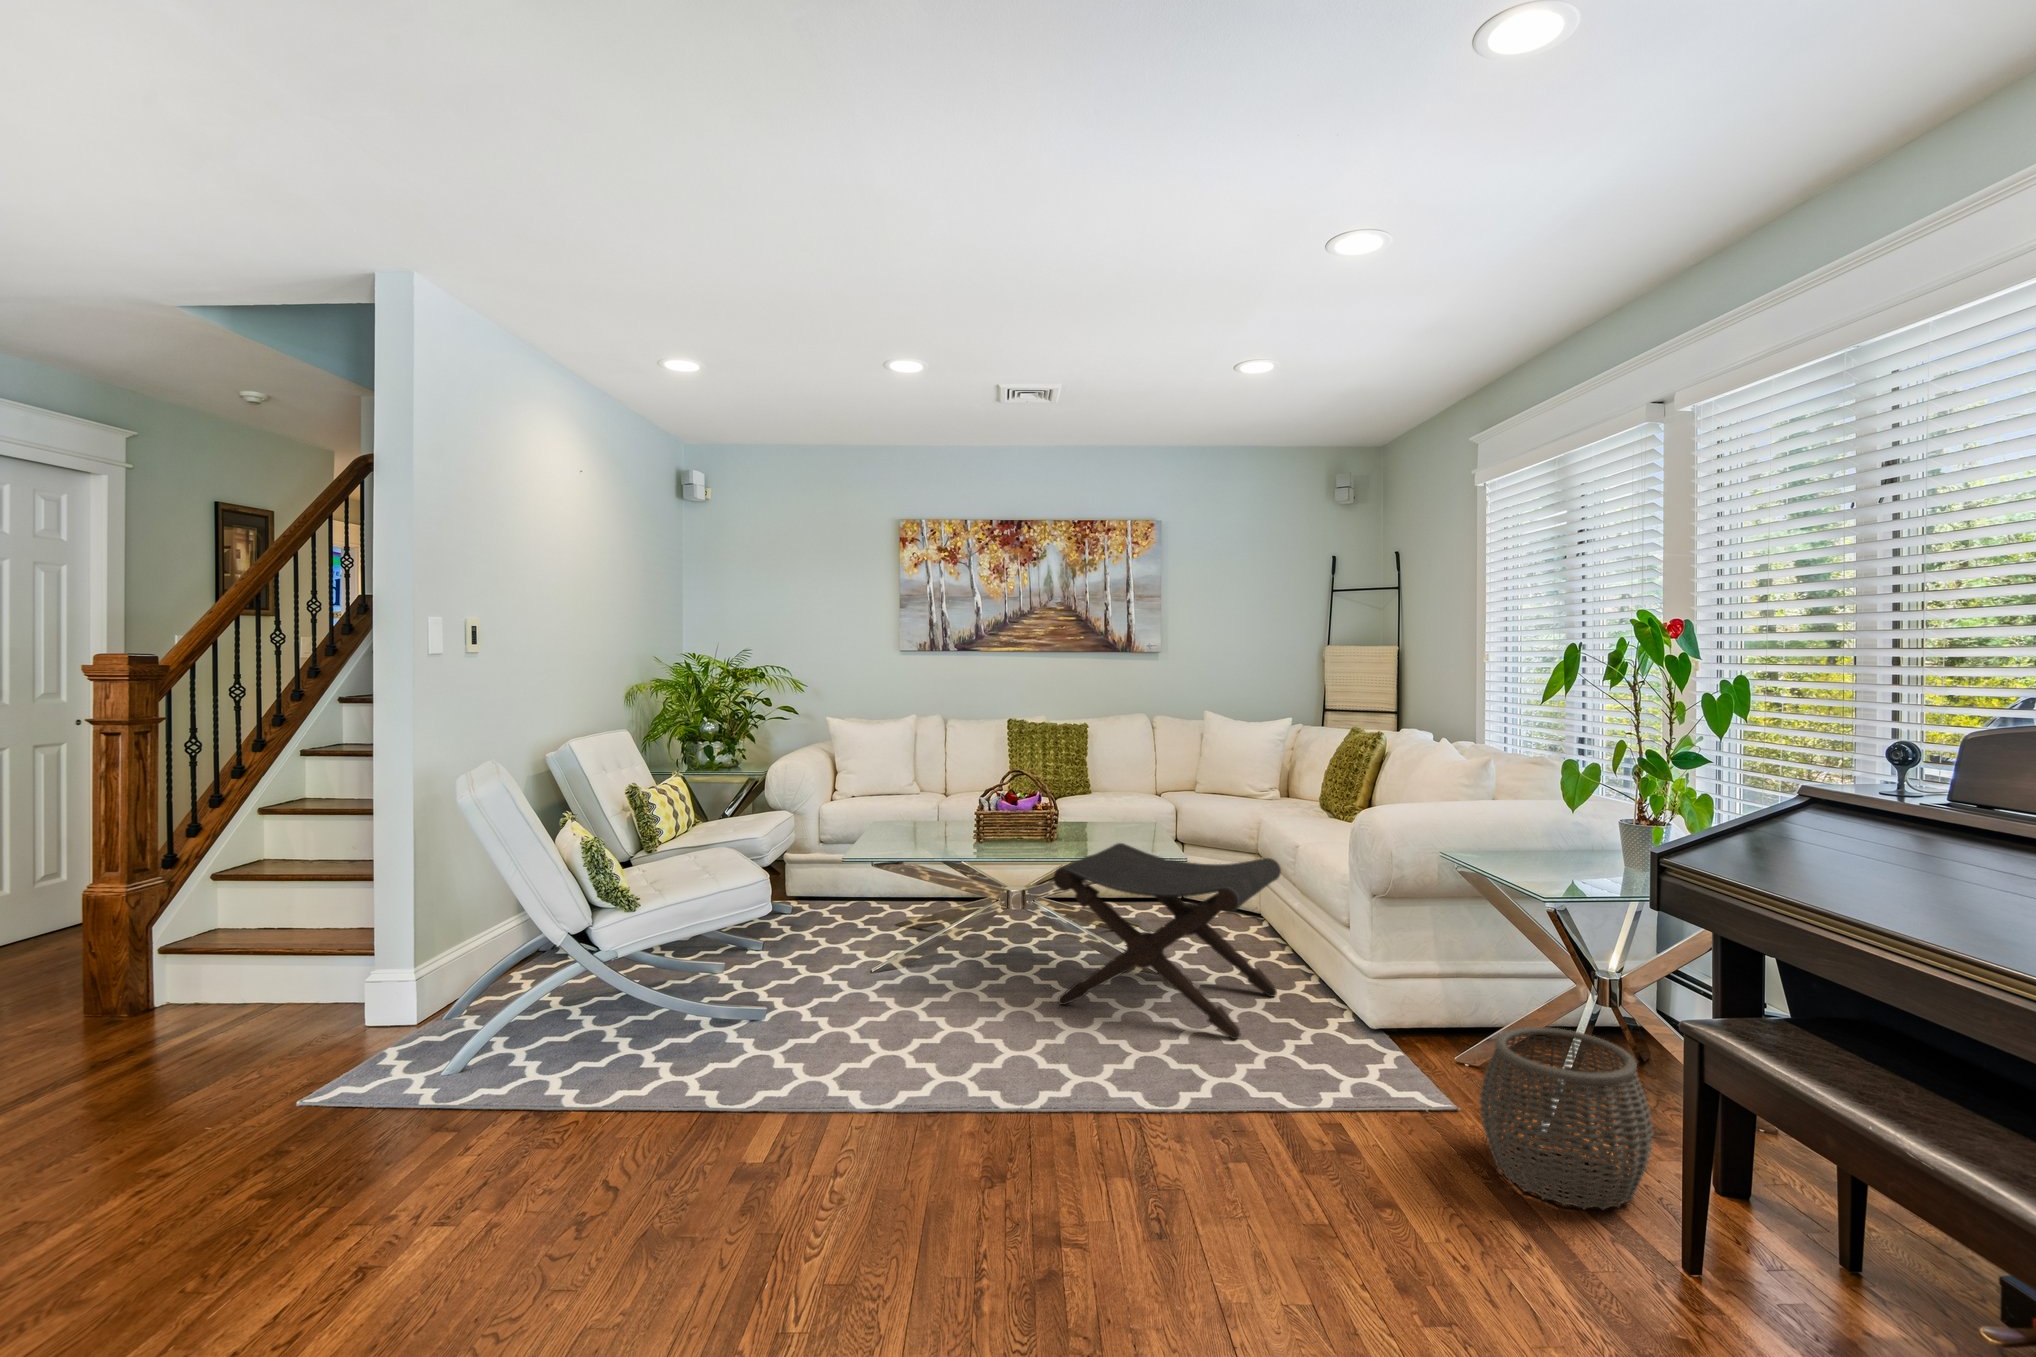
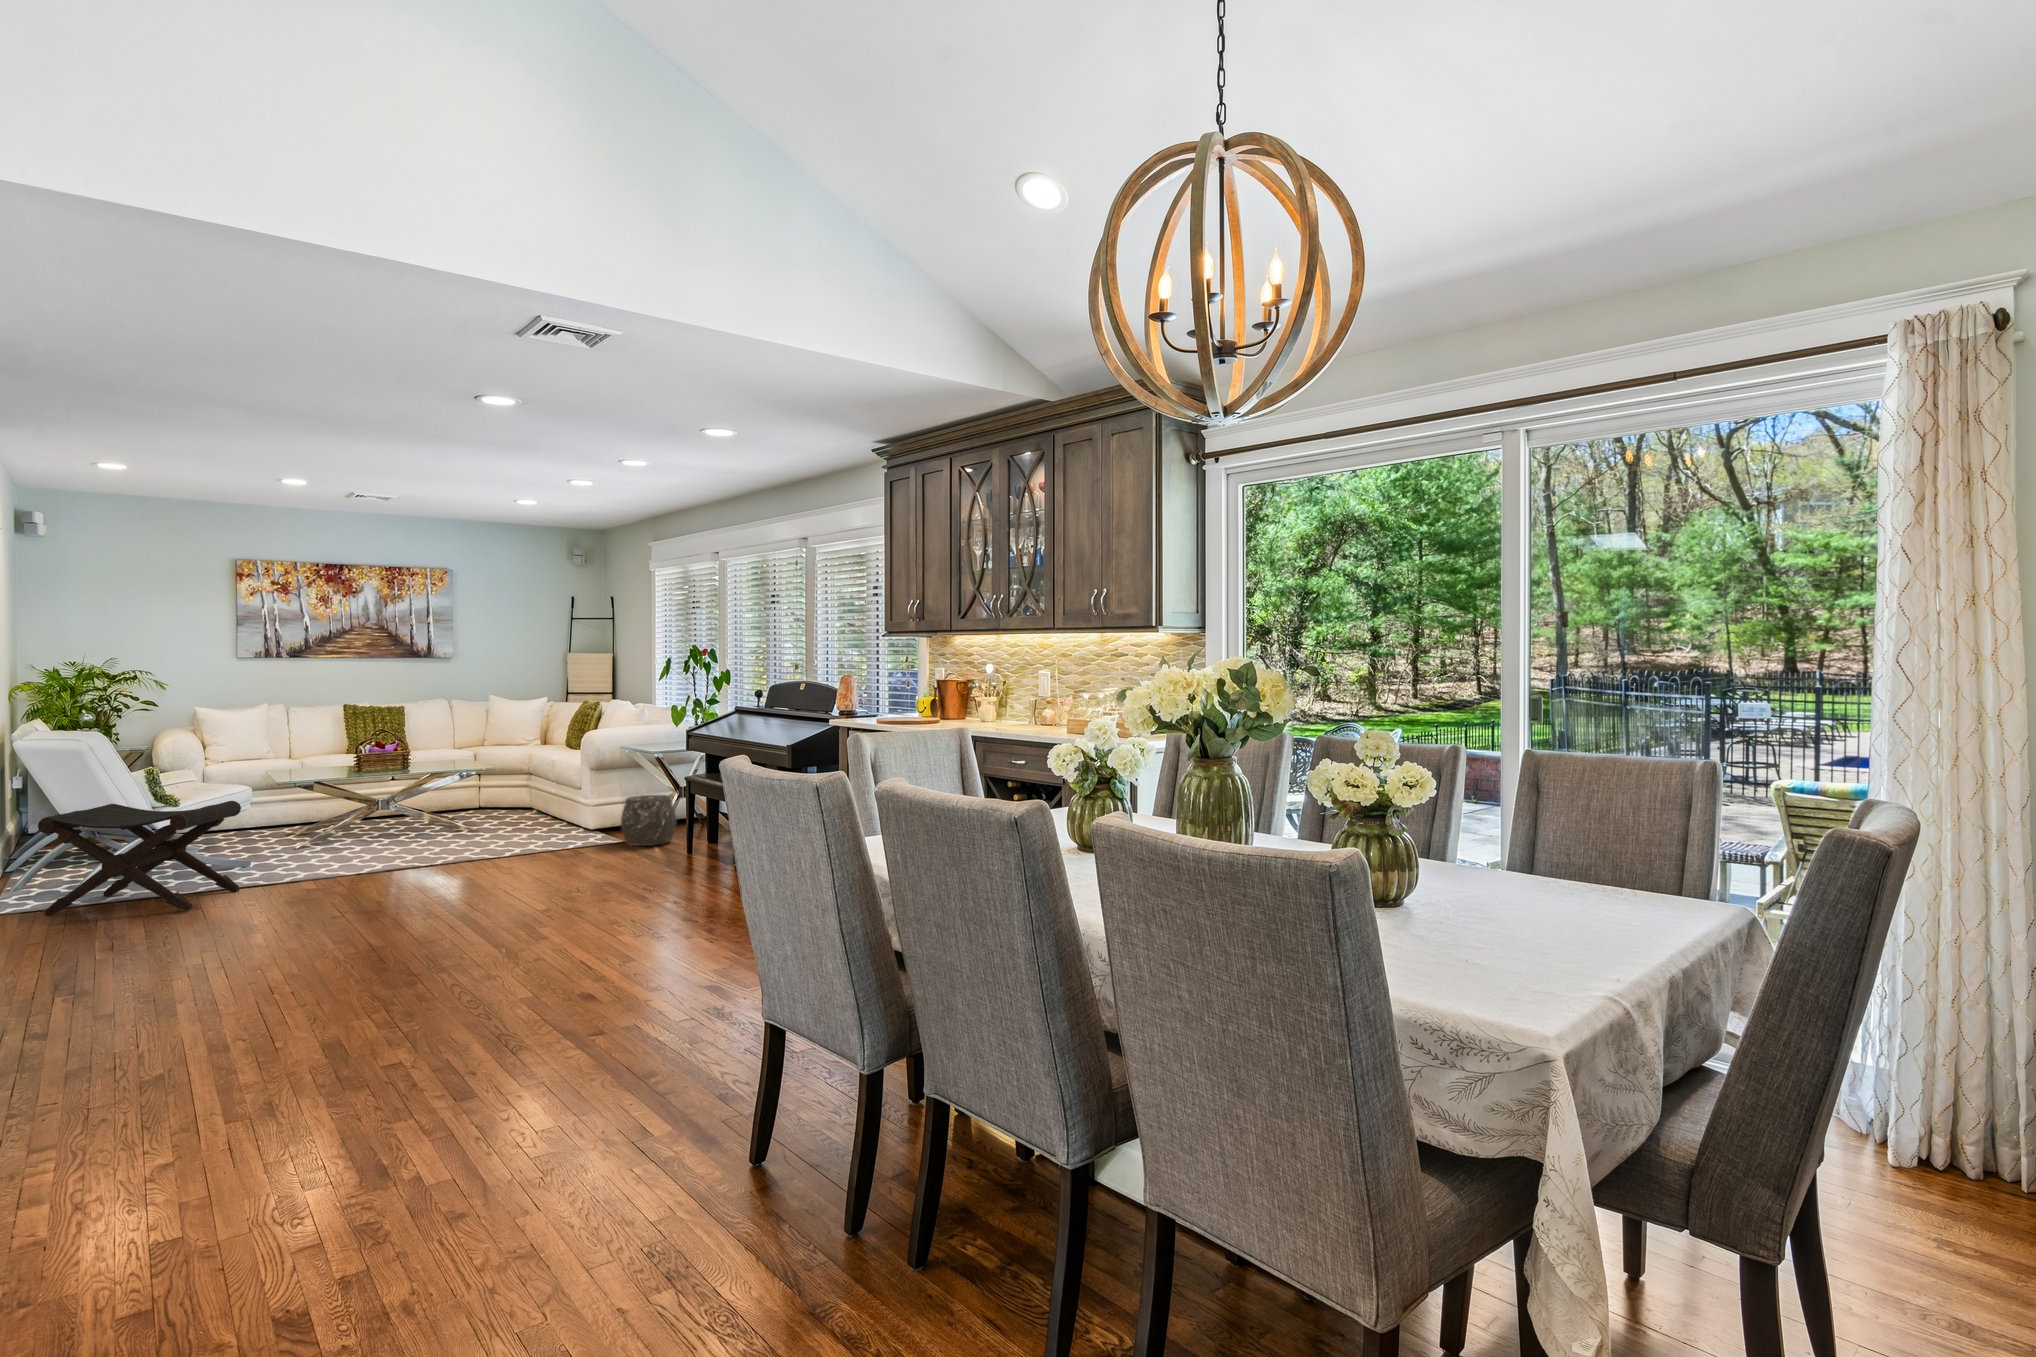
footstool: present [1054,843,1281,1039] -> present [38,801,241,916]

